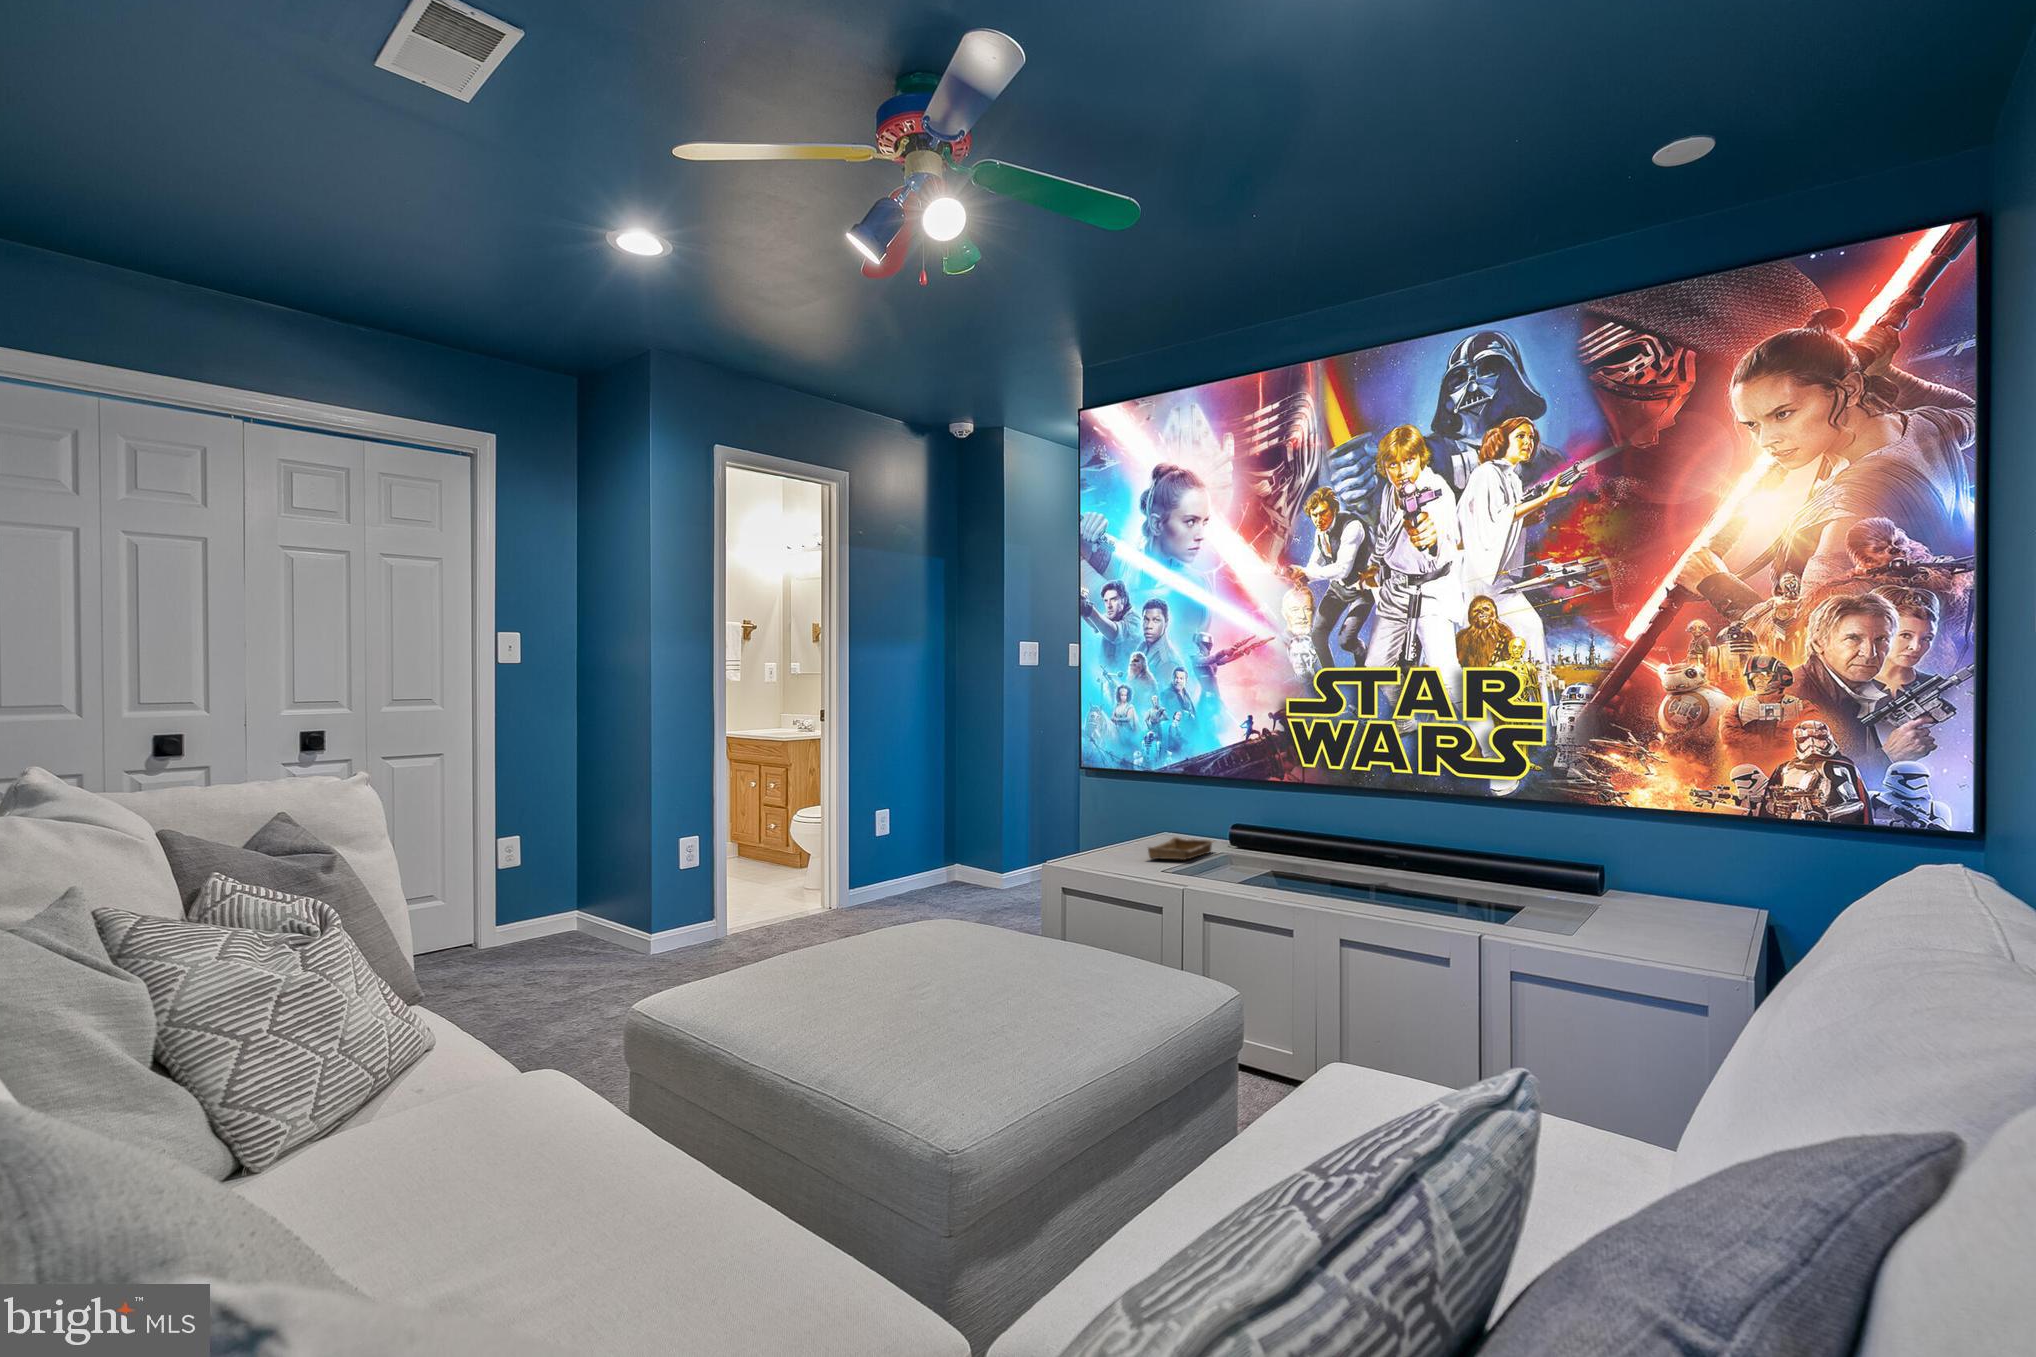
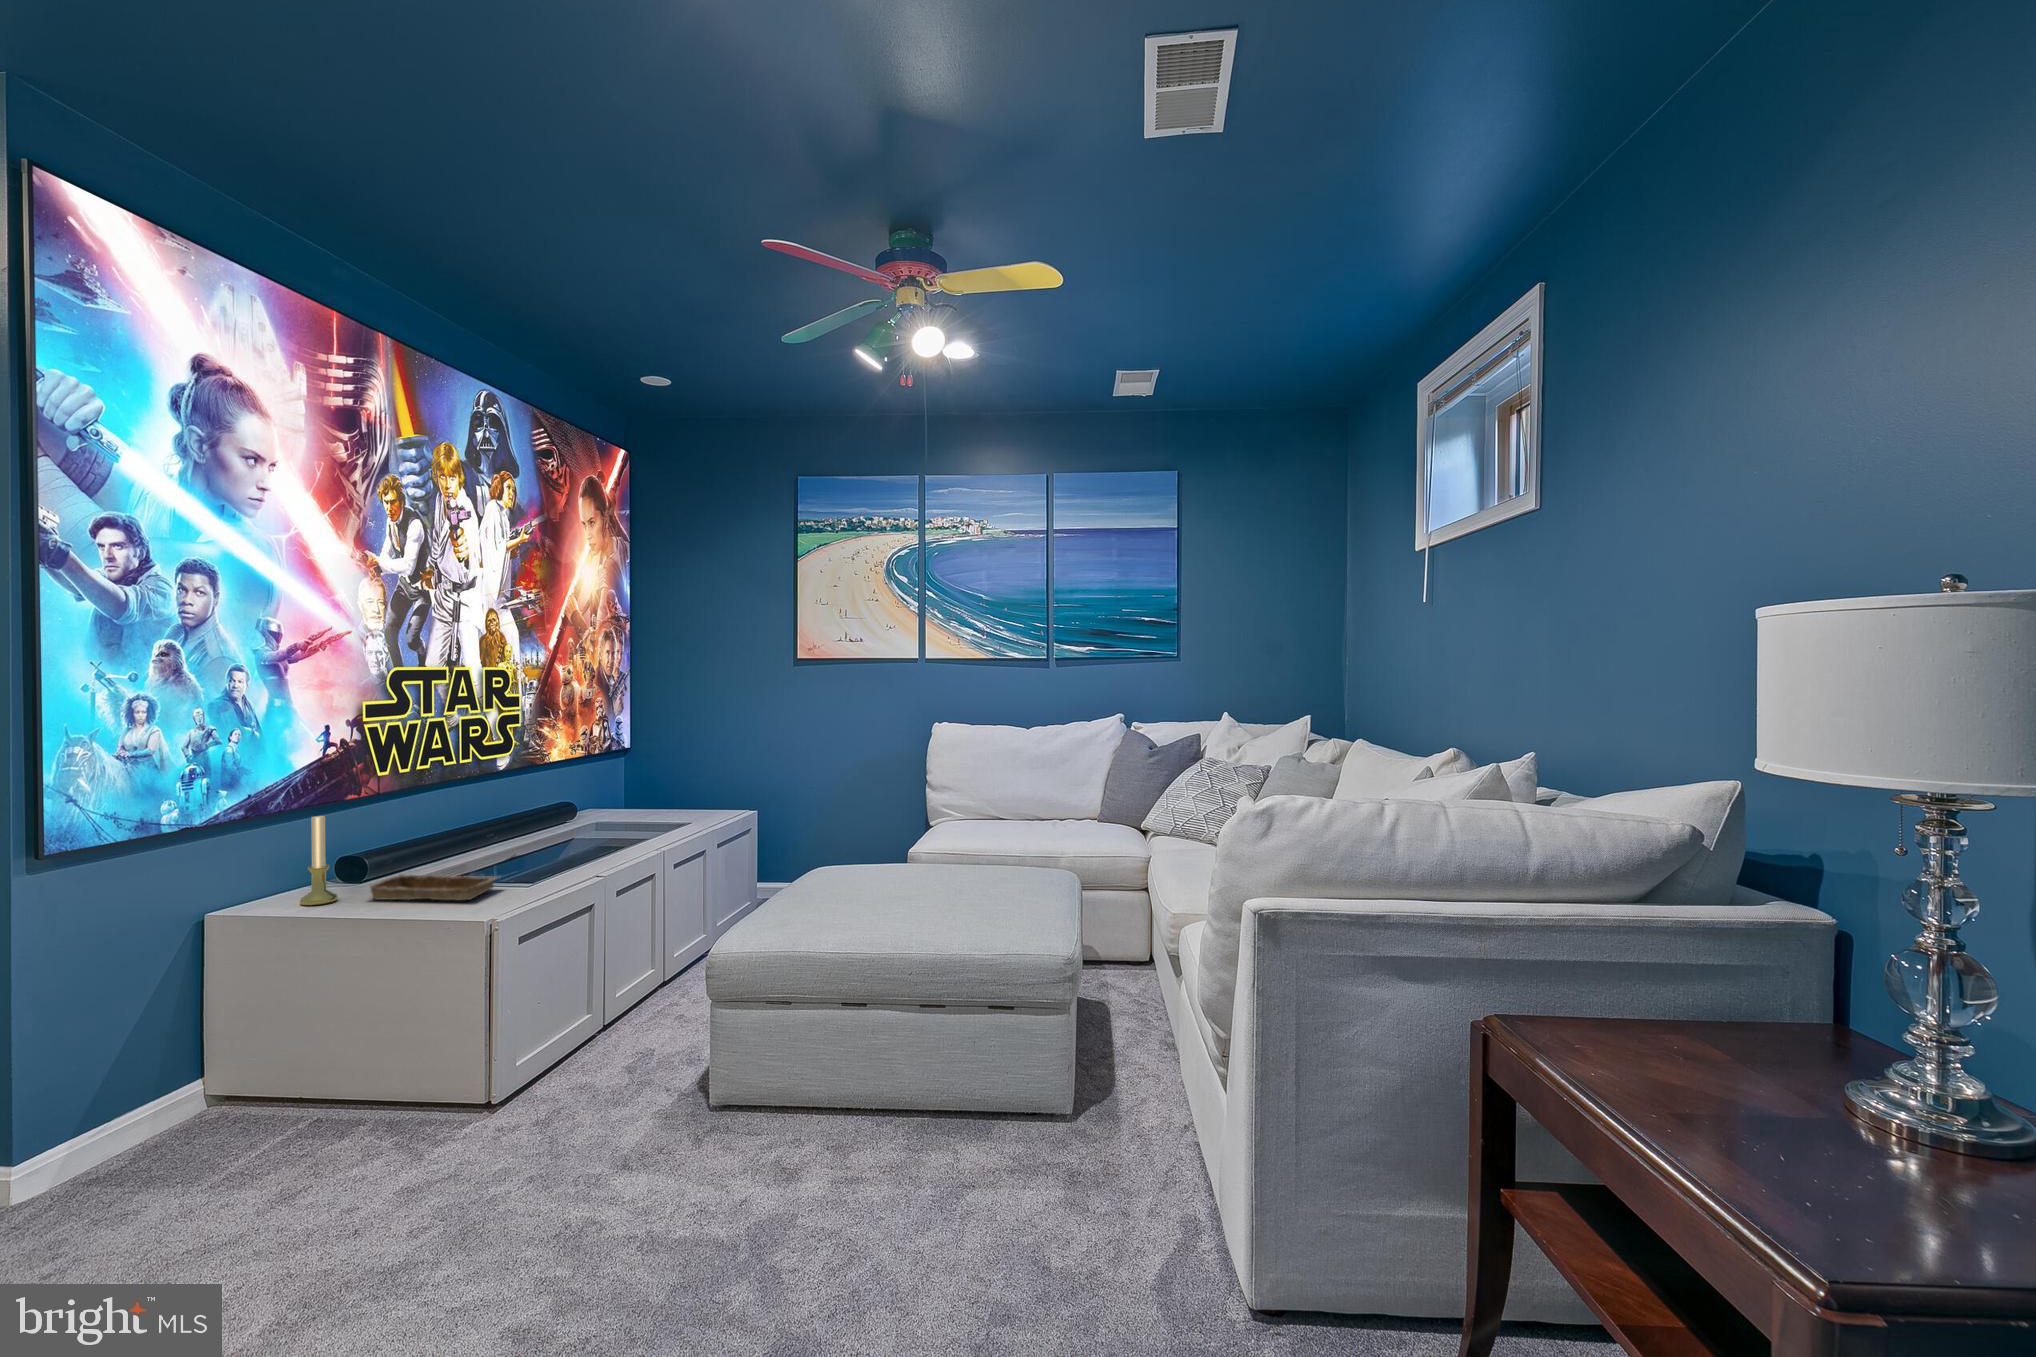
candle holder: none [1169,778,1192,847] -> present [300,814,338,906]

